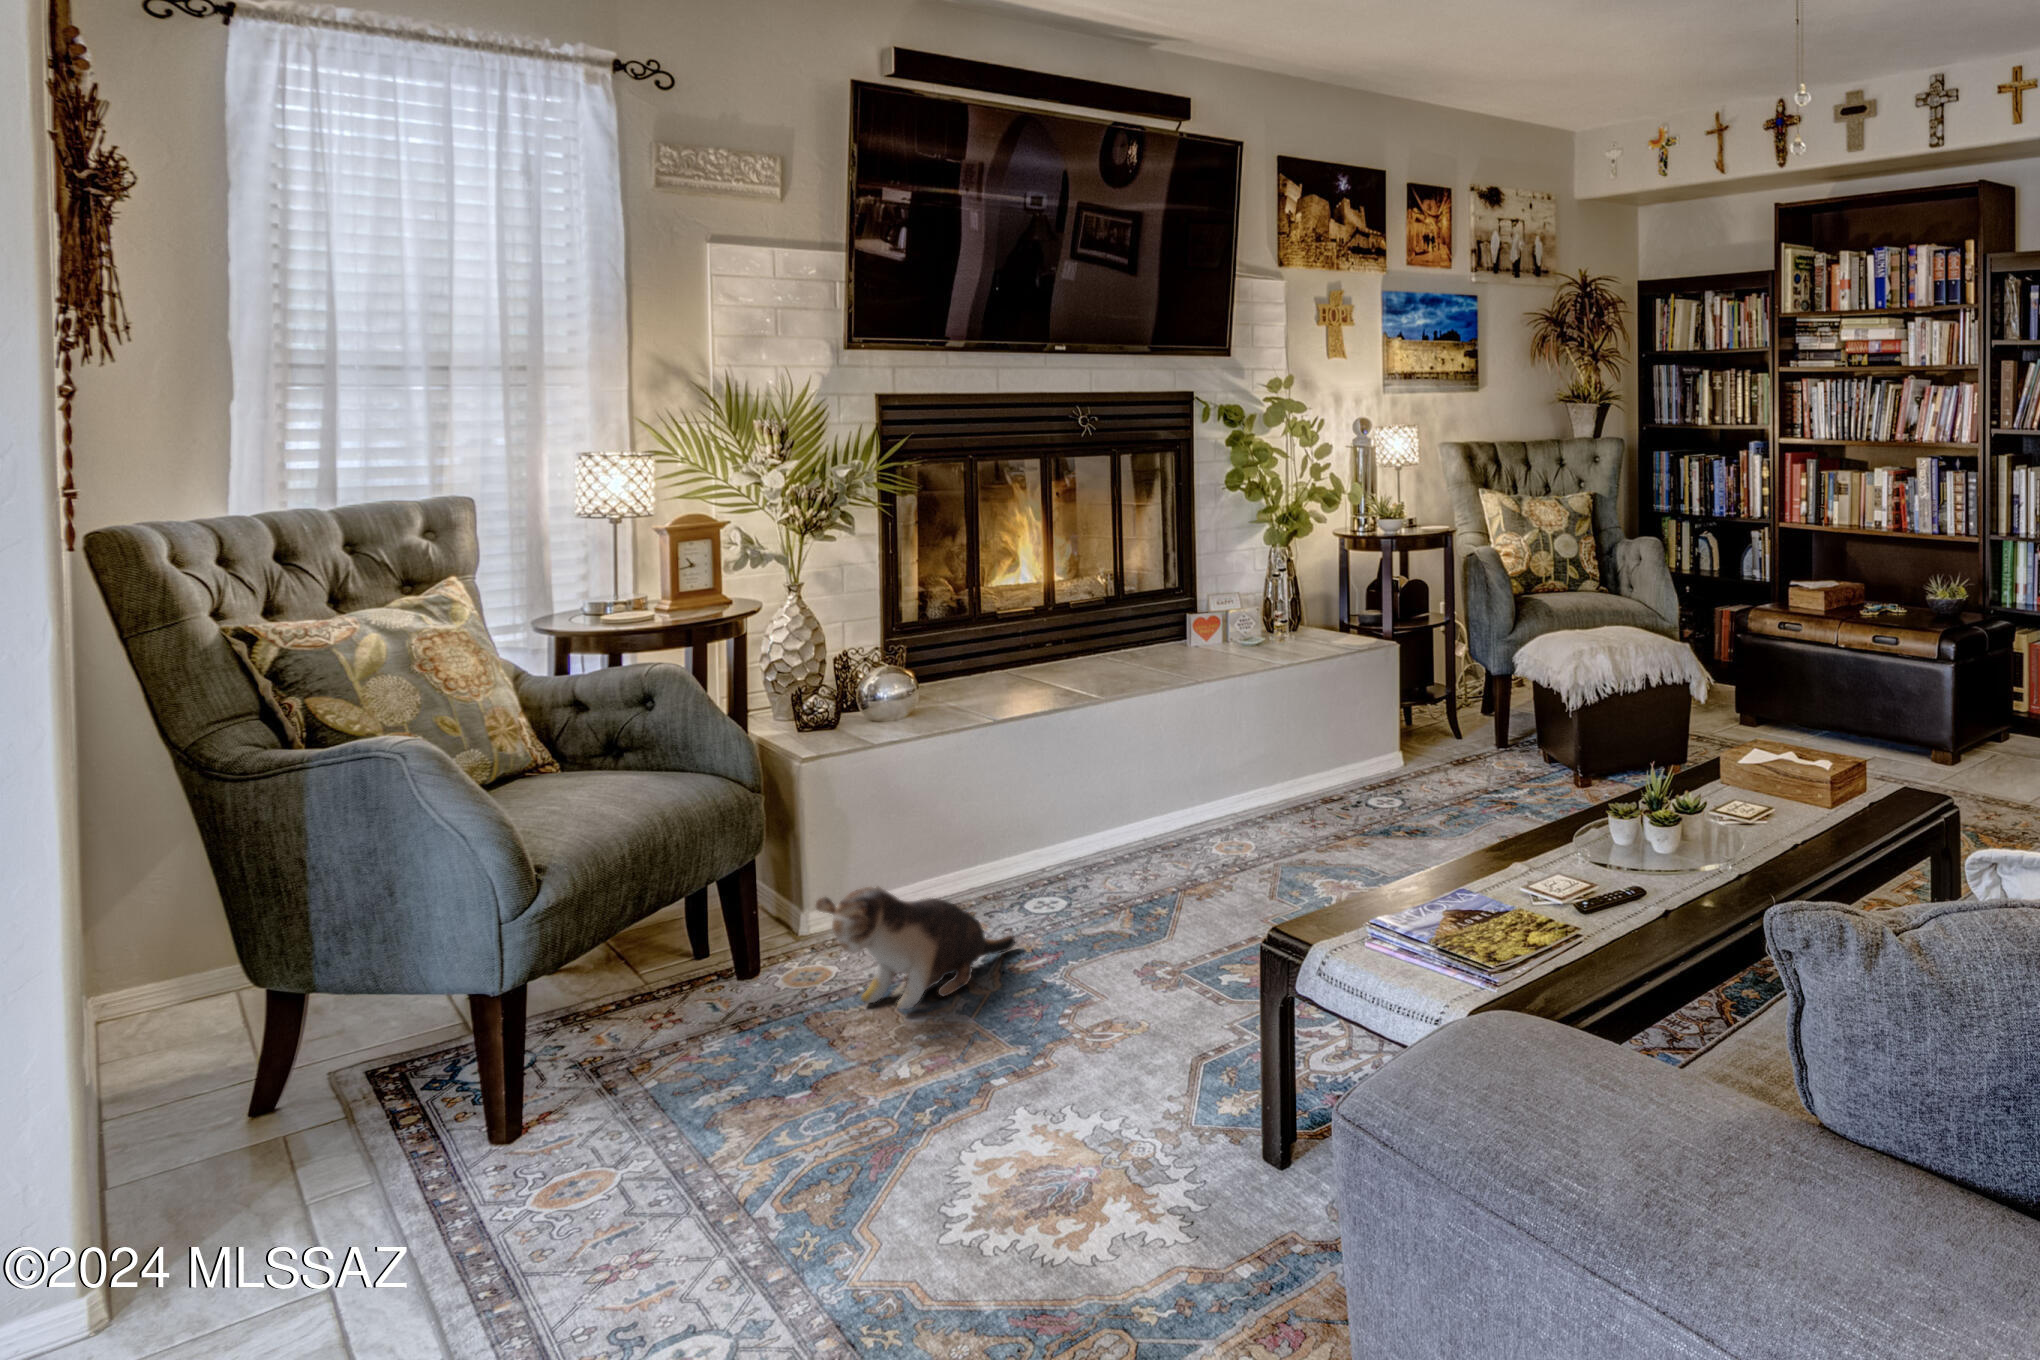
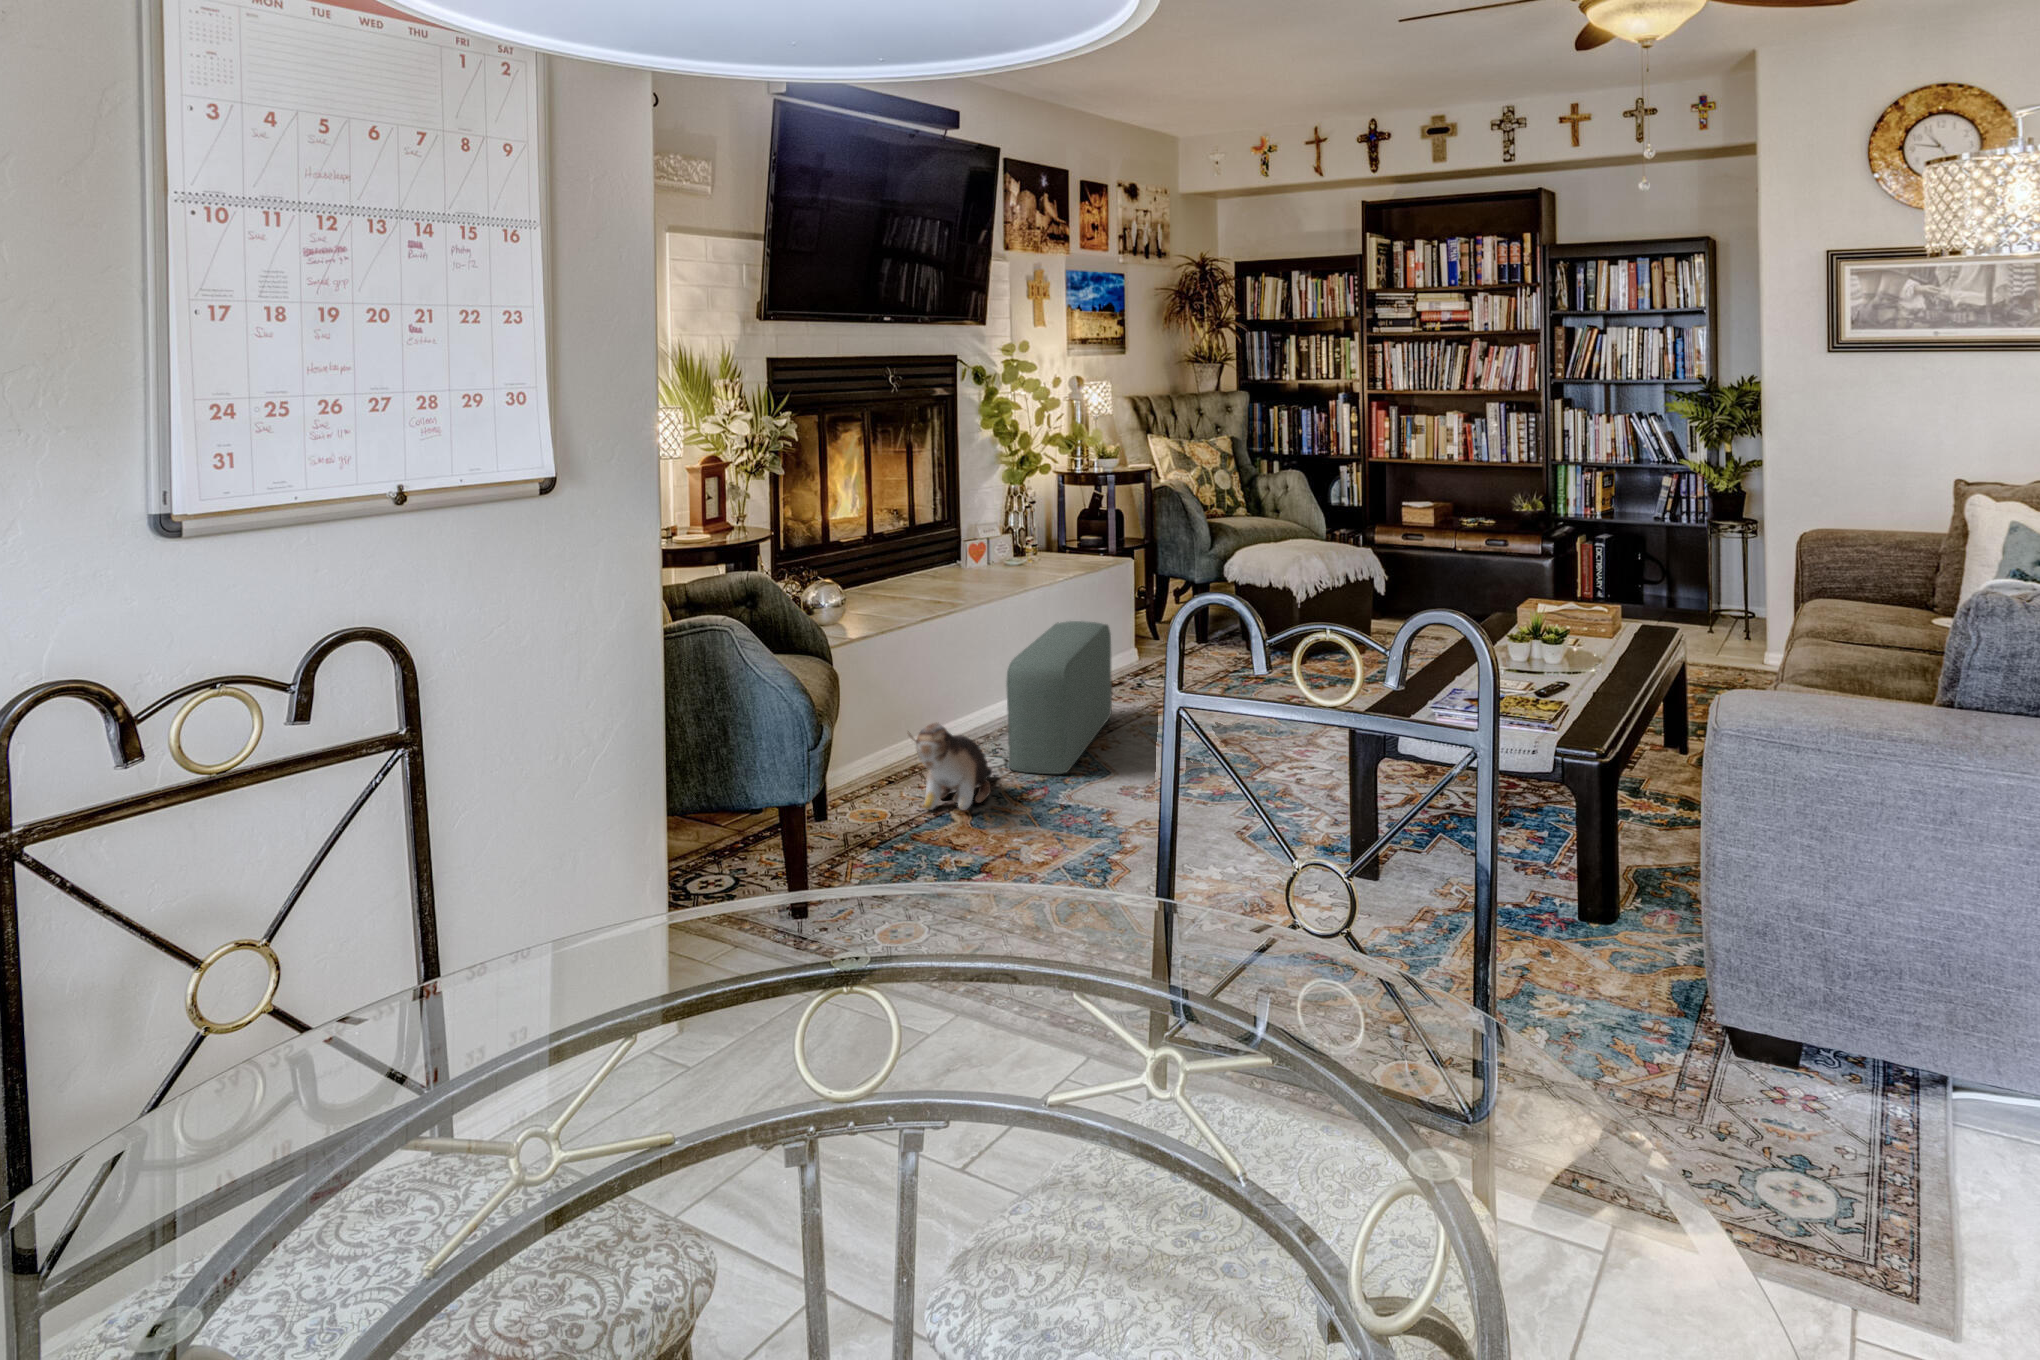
pouf: none [1047,731,1272,952] -> present [1006,621,1112,774]

